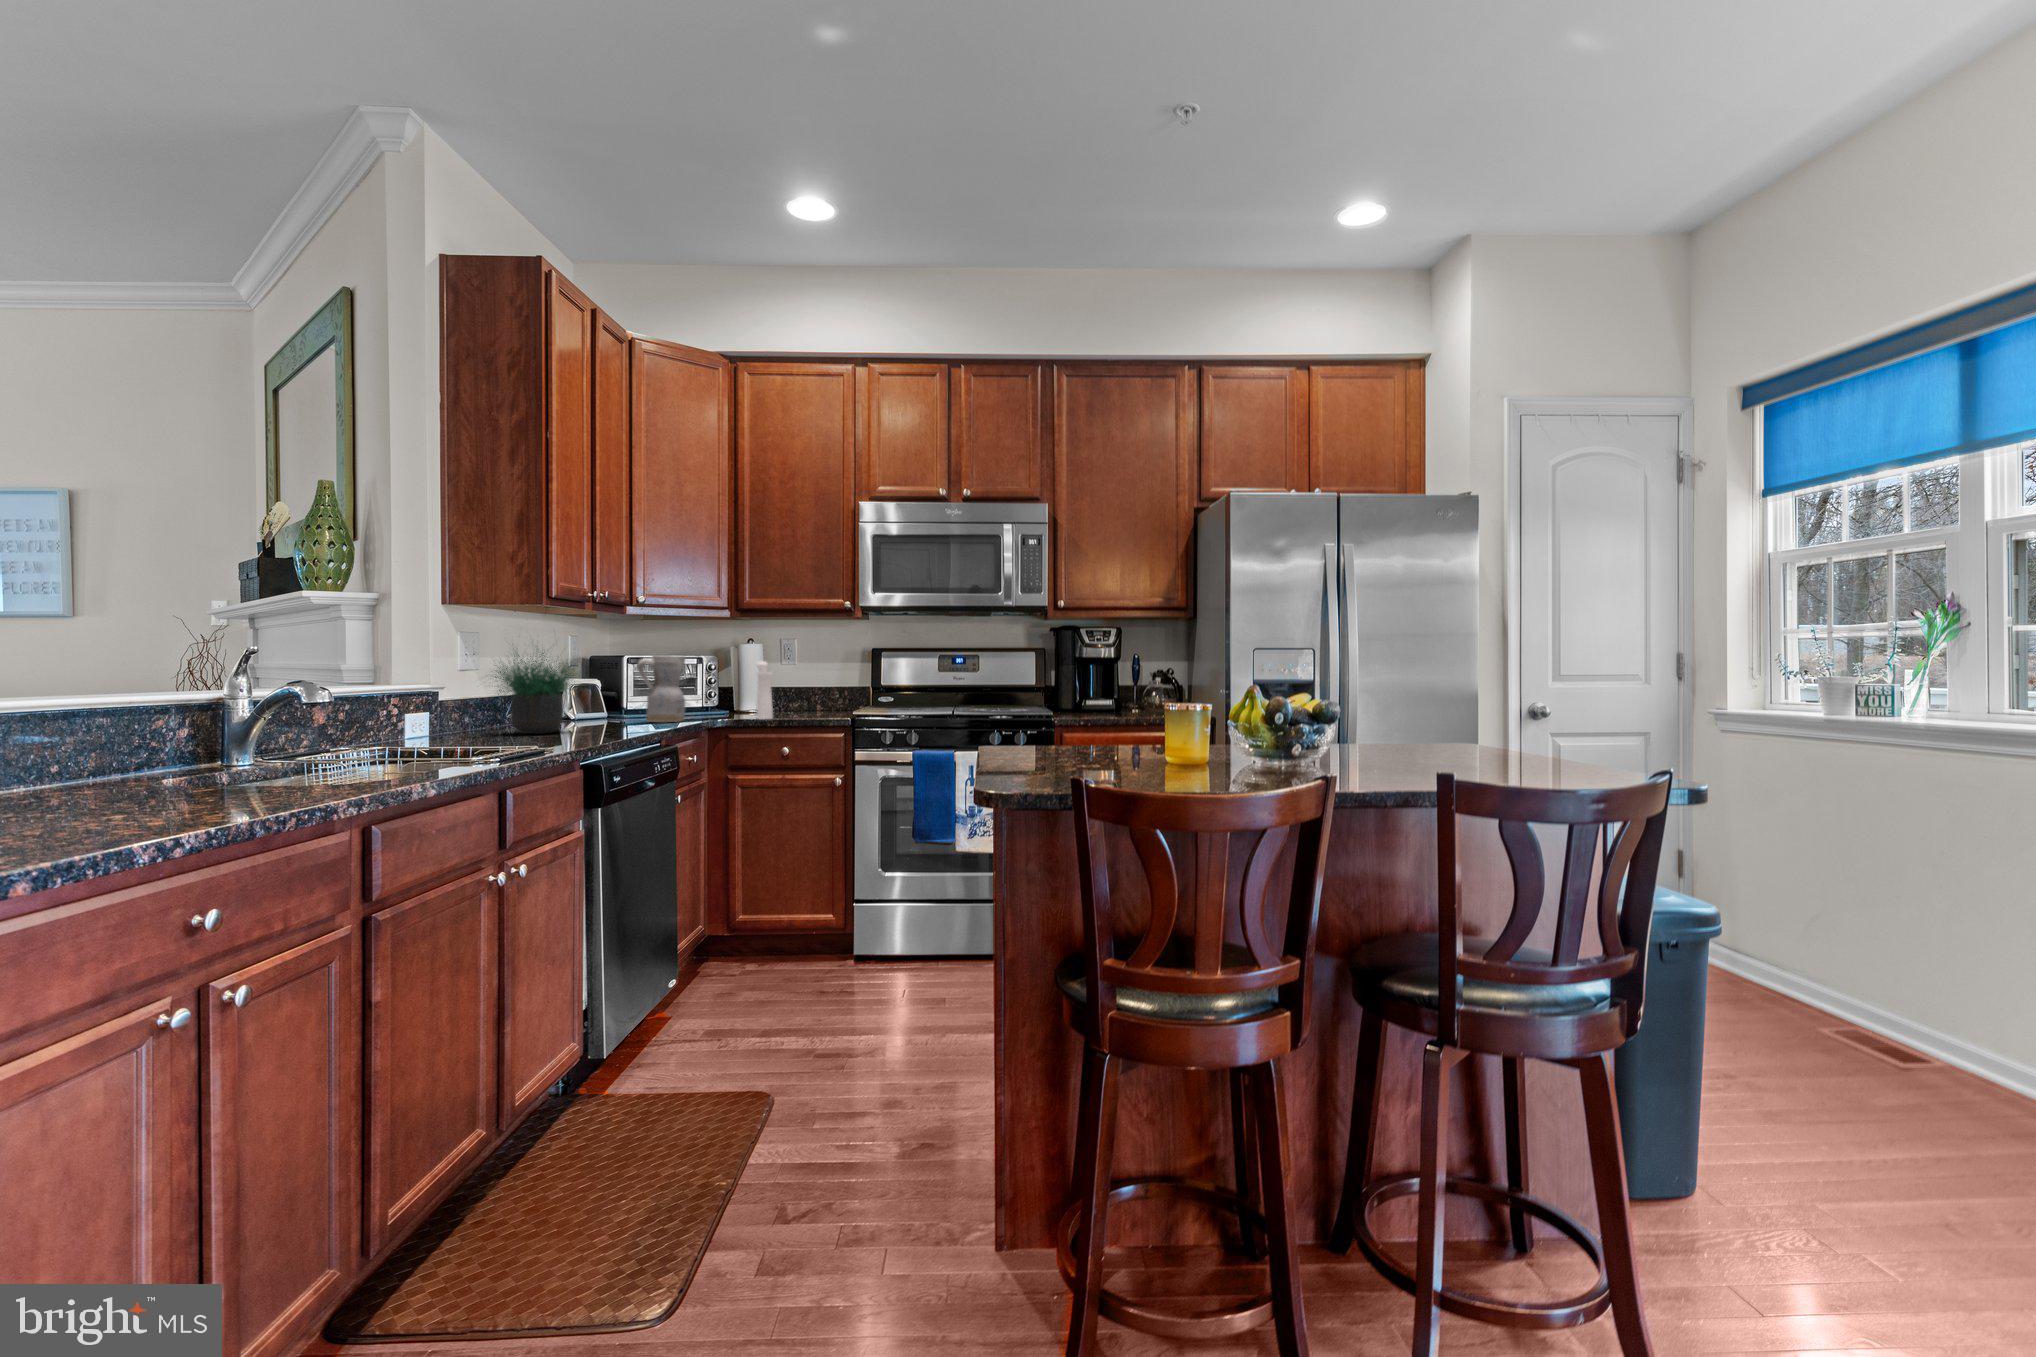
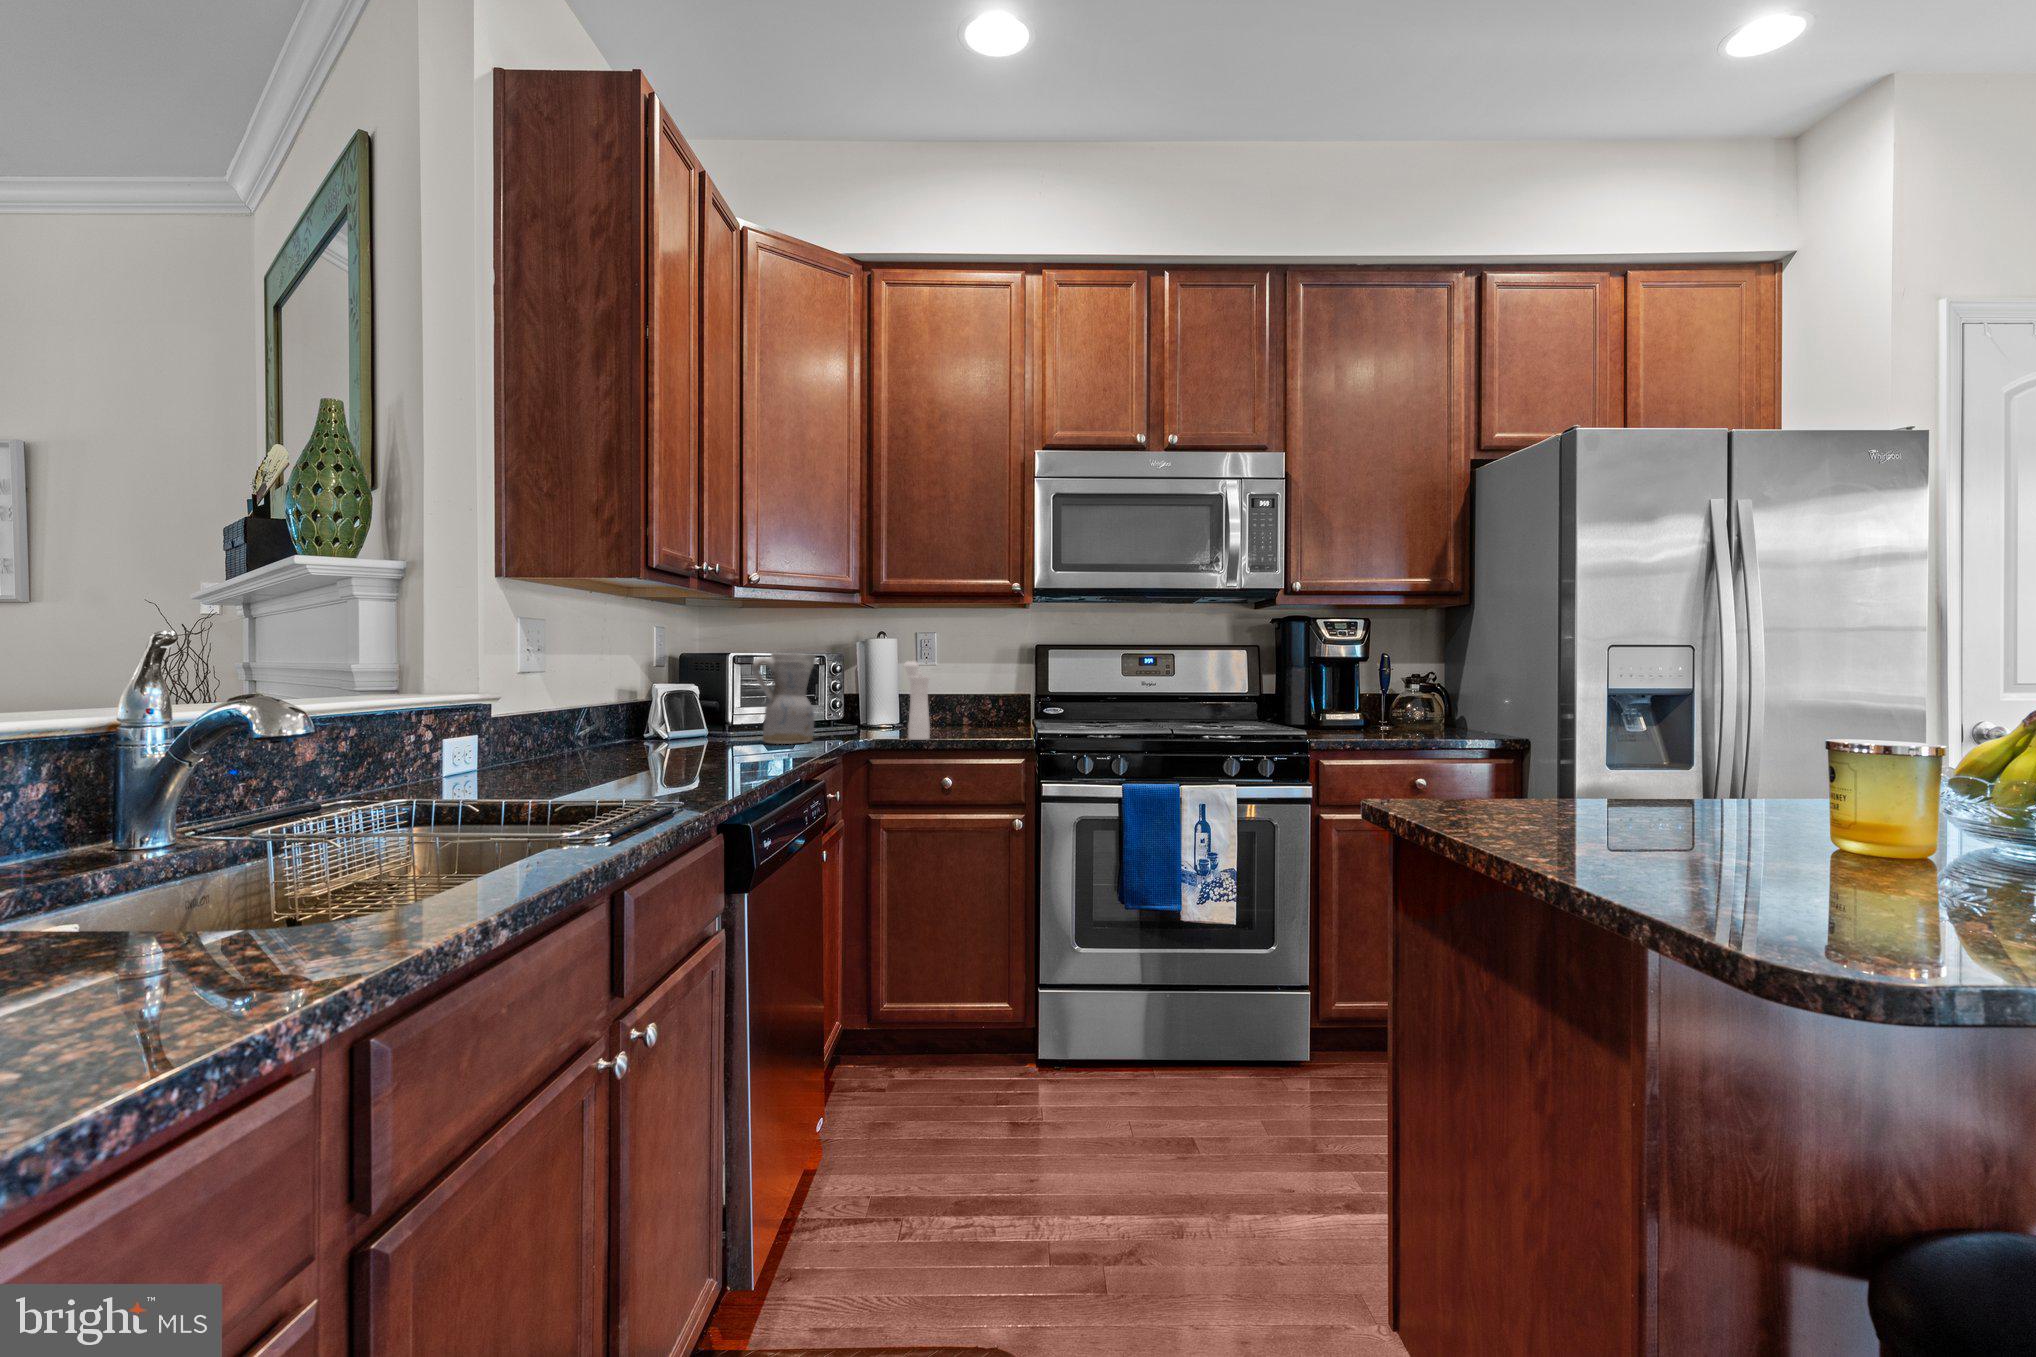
potted plant: present [493,646,577,734] -> none [534,608,703,764]

